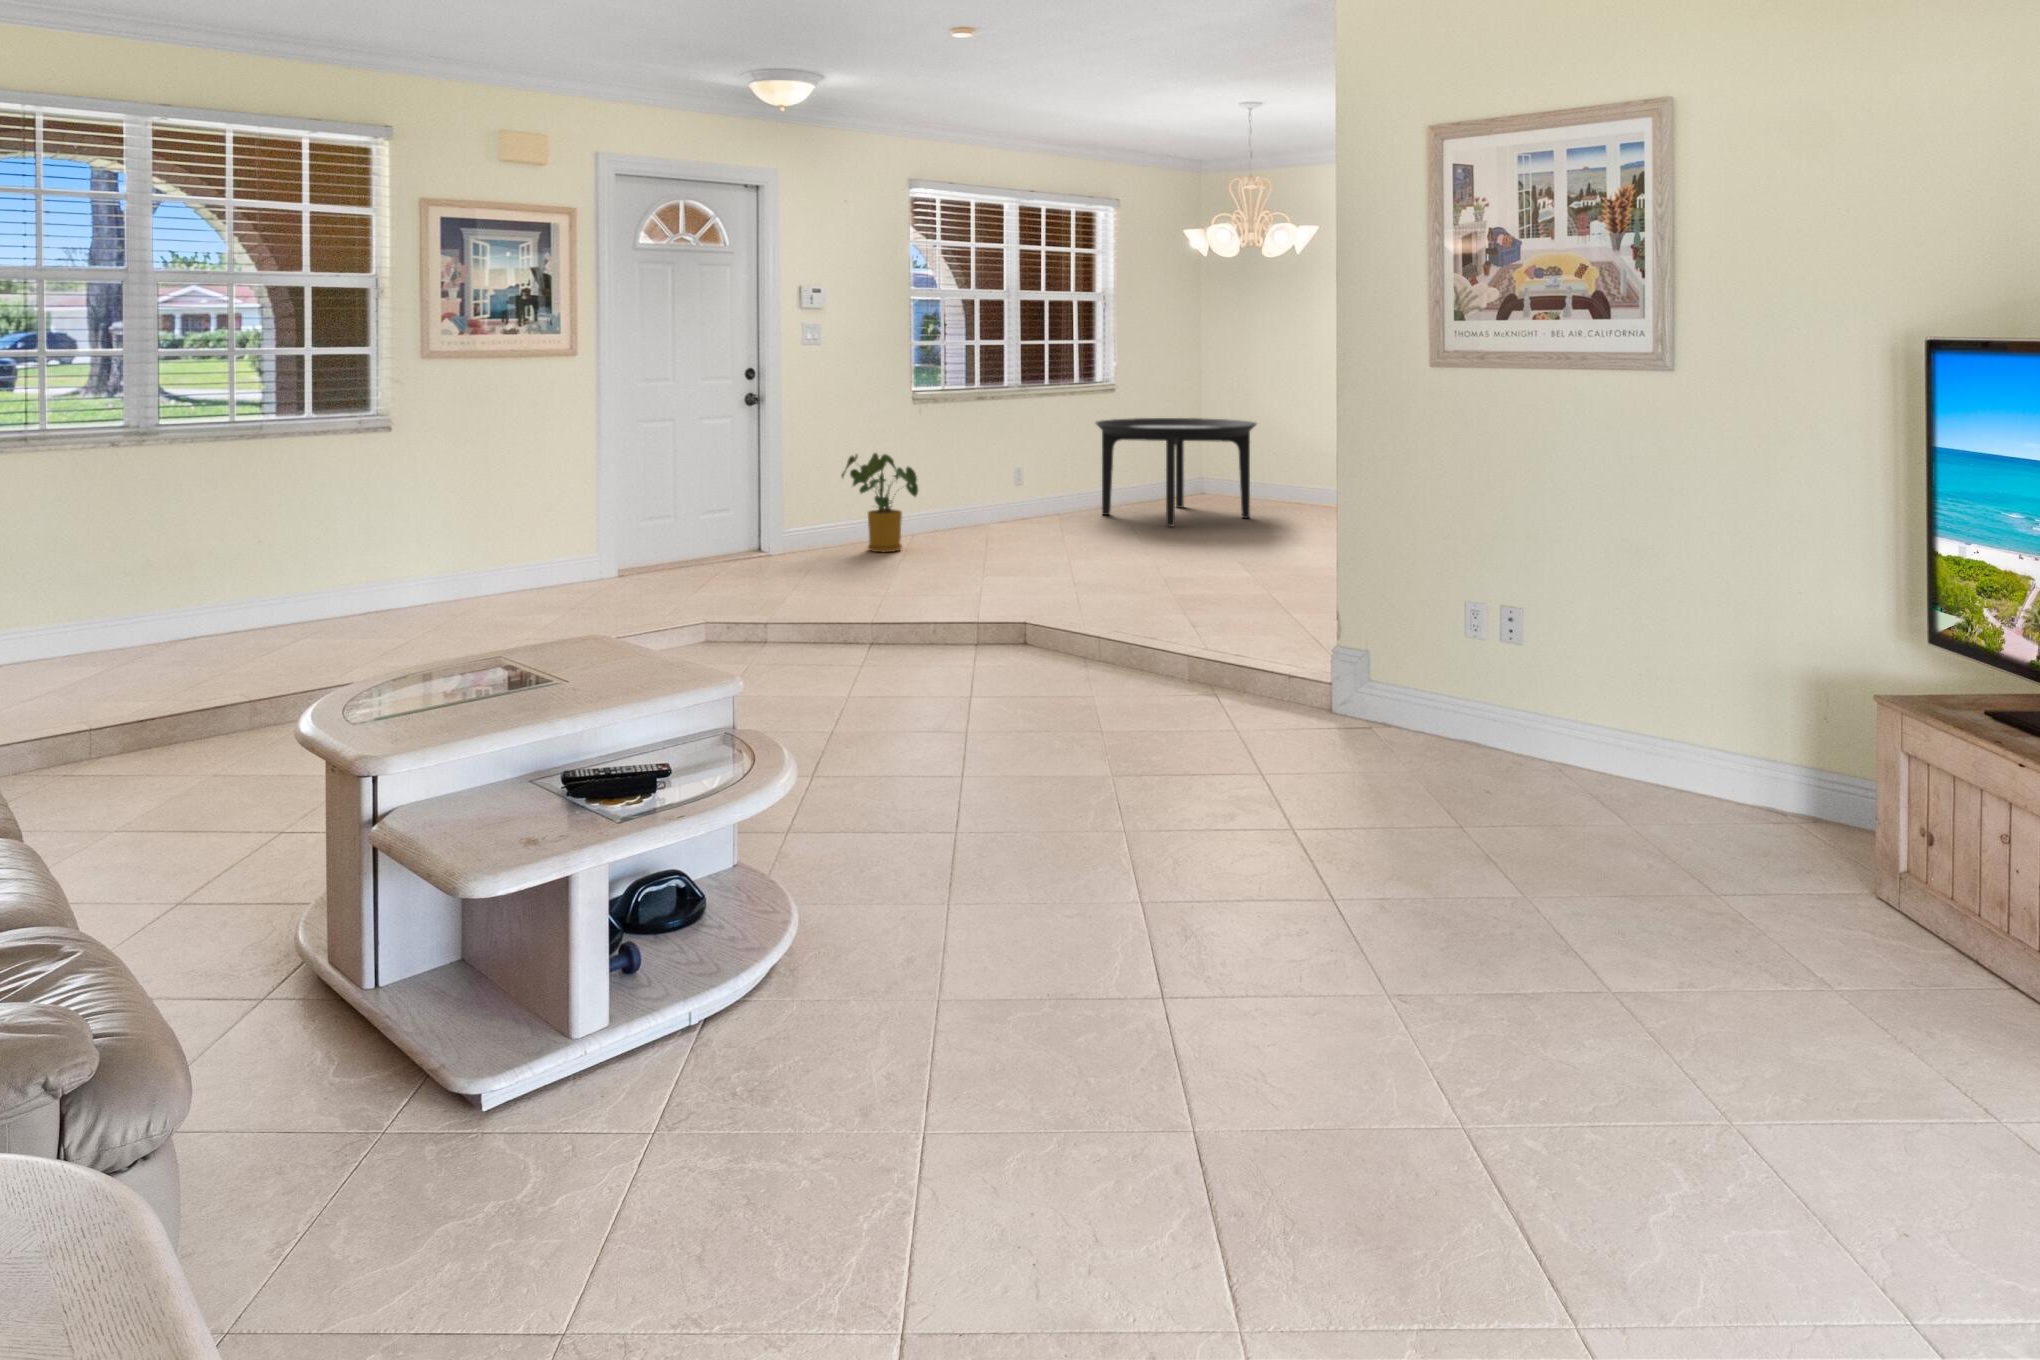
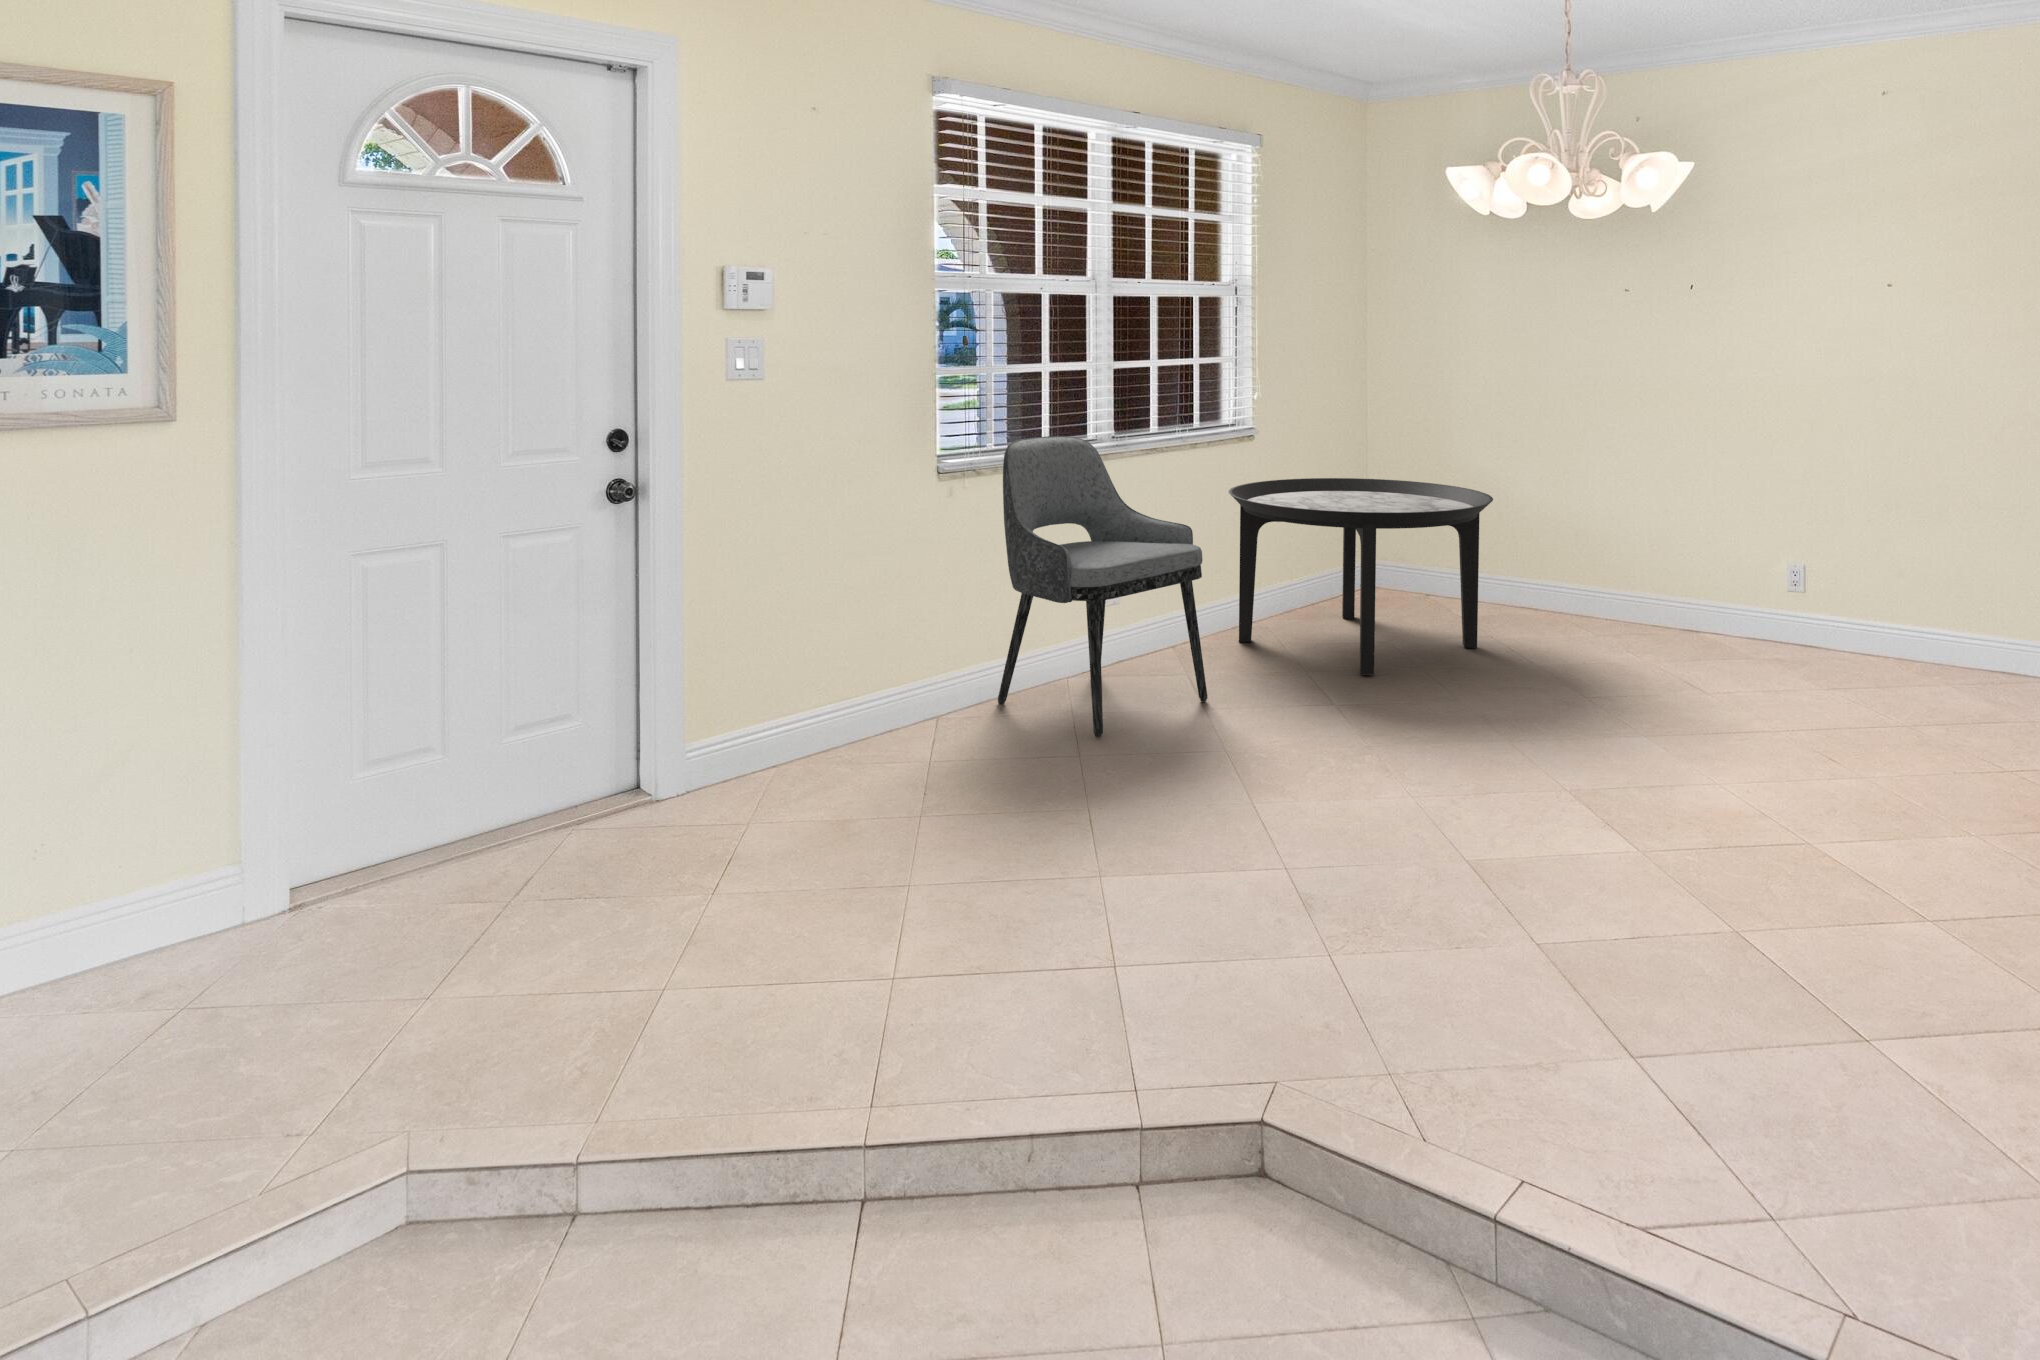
dining chair: none [948,383,1068,543] -> present [998,436,1207,737]
house plant: present [842,453,918,552] -> none [804,575,954,776]

